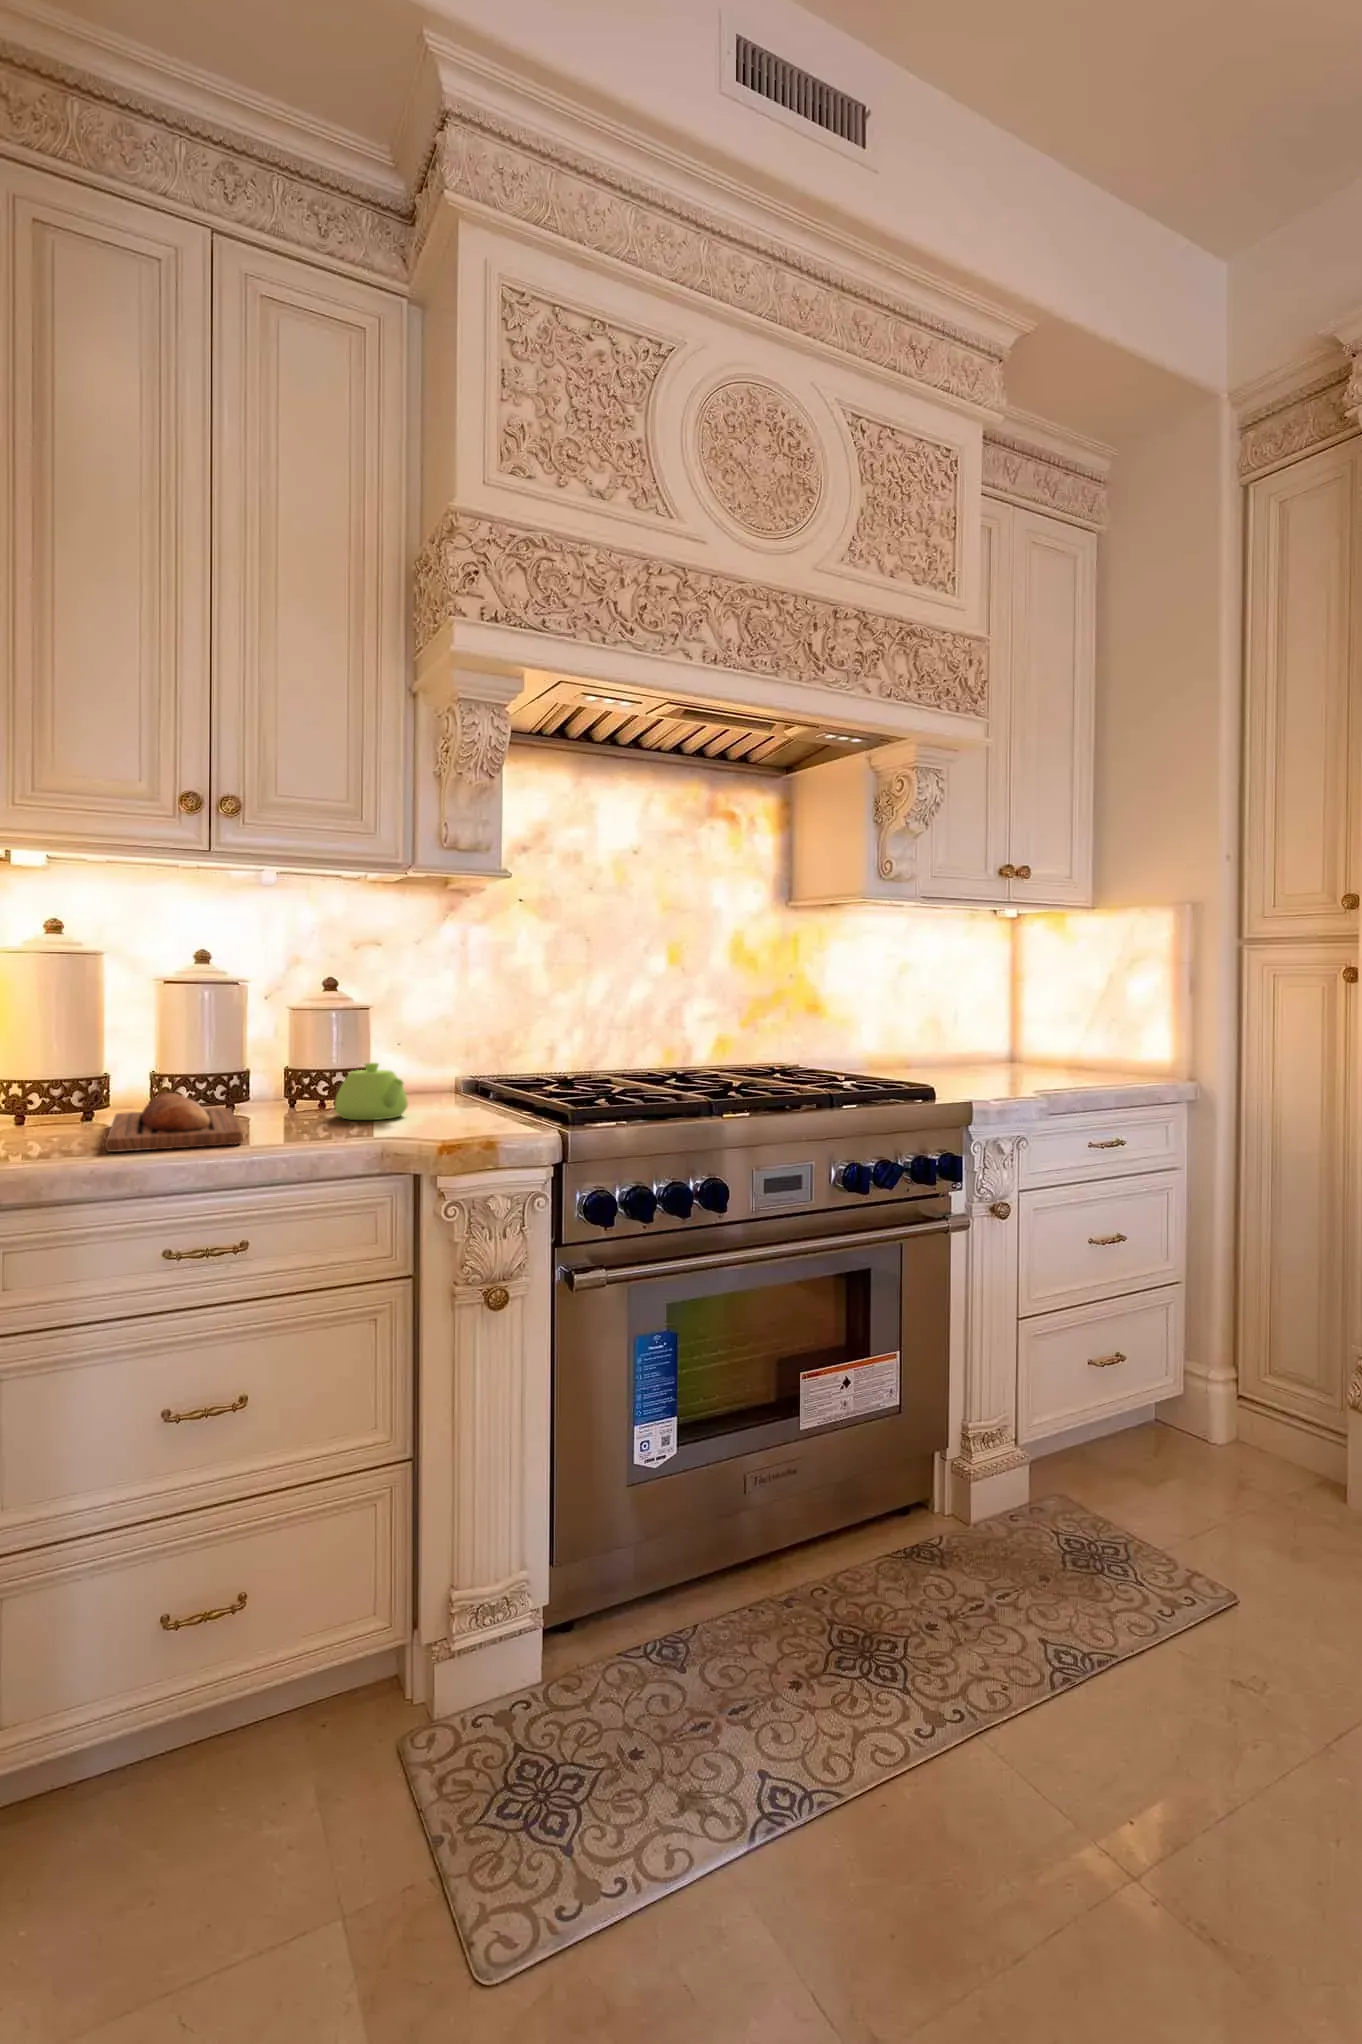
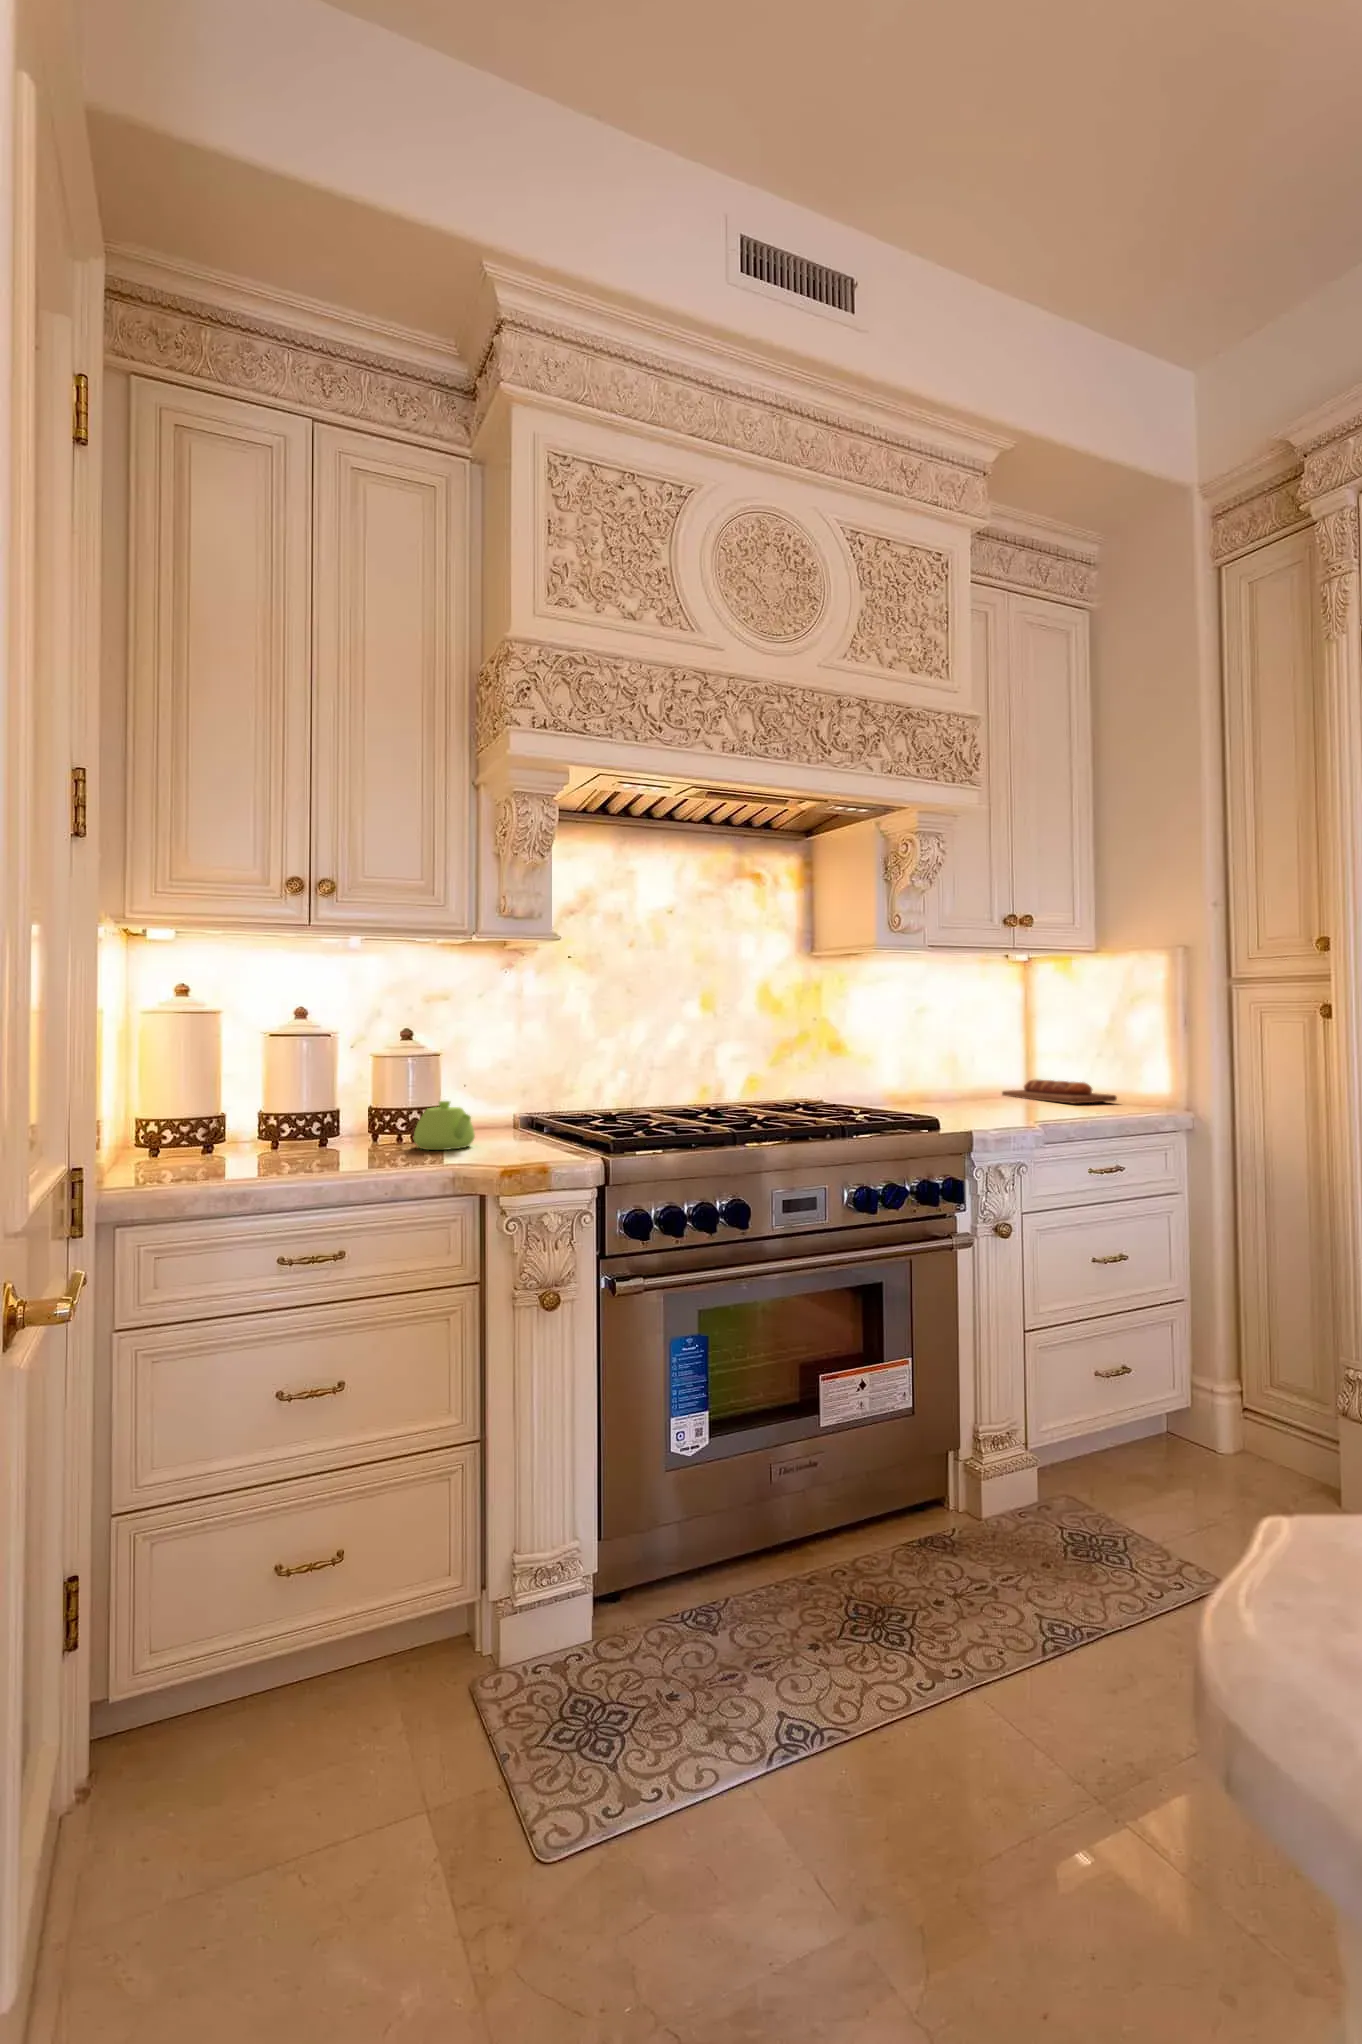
bread loaf: present [105,1093,243,1152] -> present [1002,1080,1117,1104]

